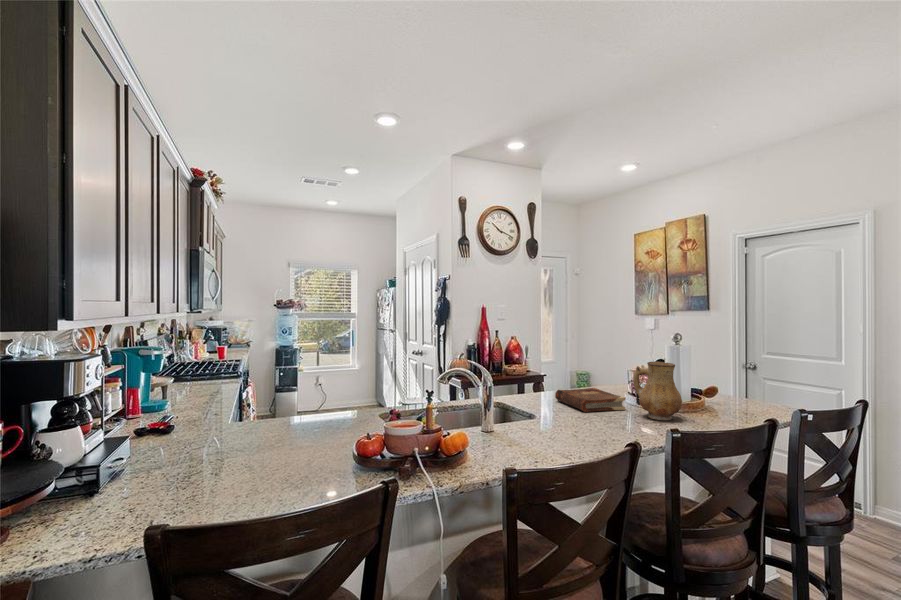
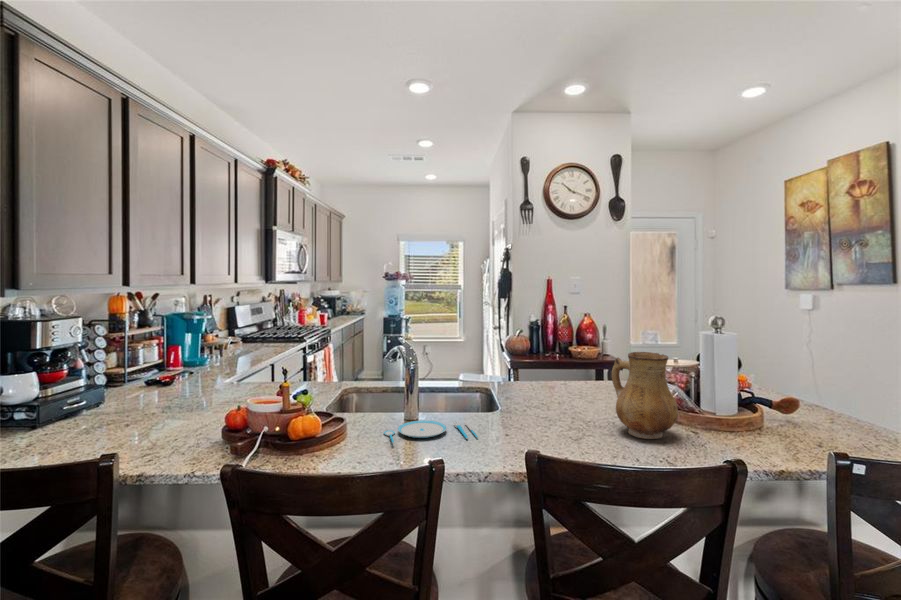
book: present [555,388,626,412] -> none [541,381,615,417]
plate: none [501,422,571,440] -> present [384,421,478,443]

